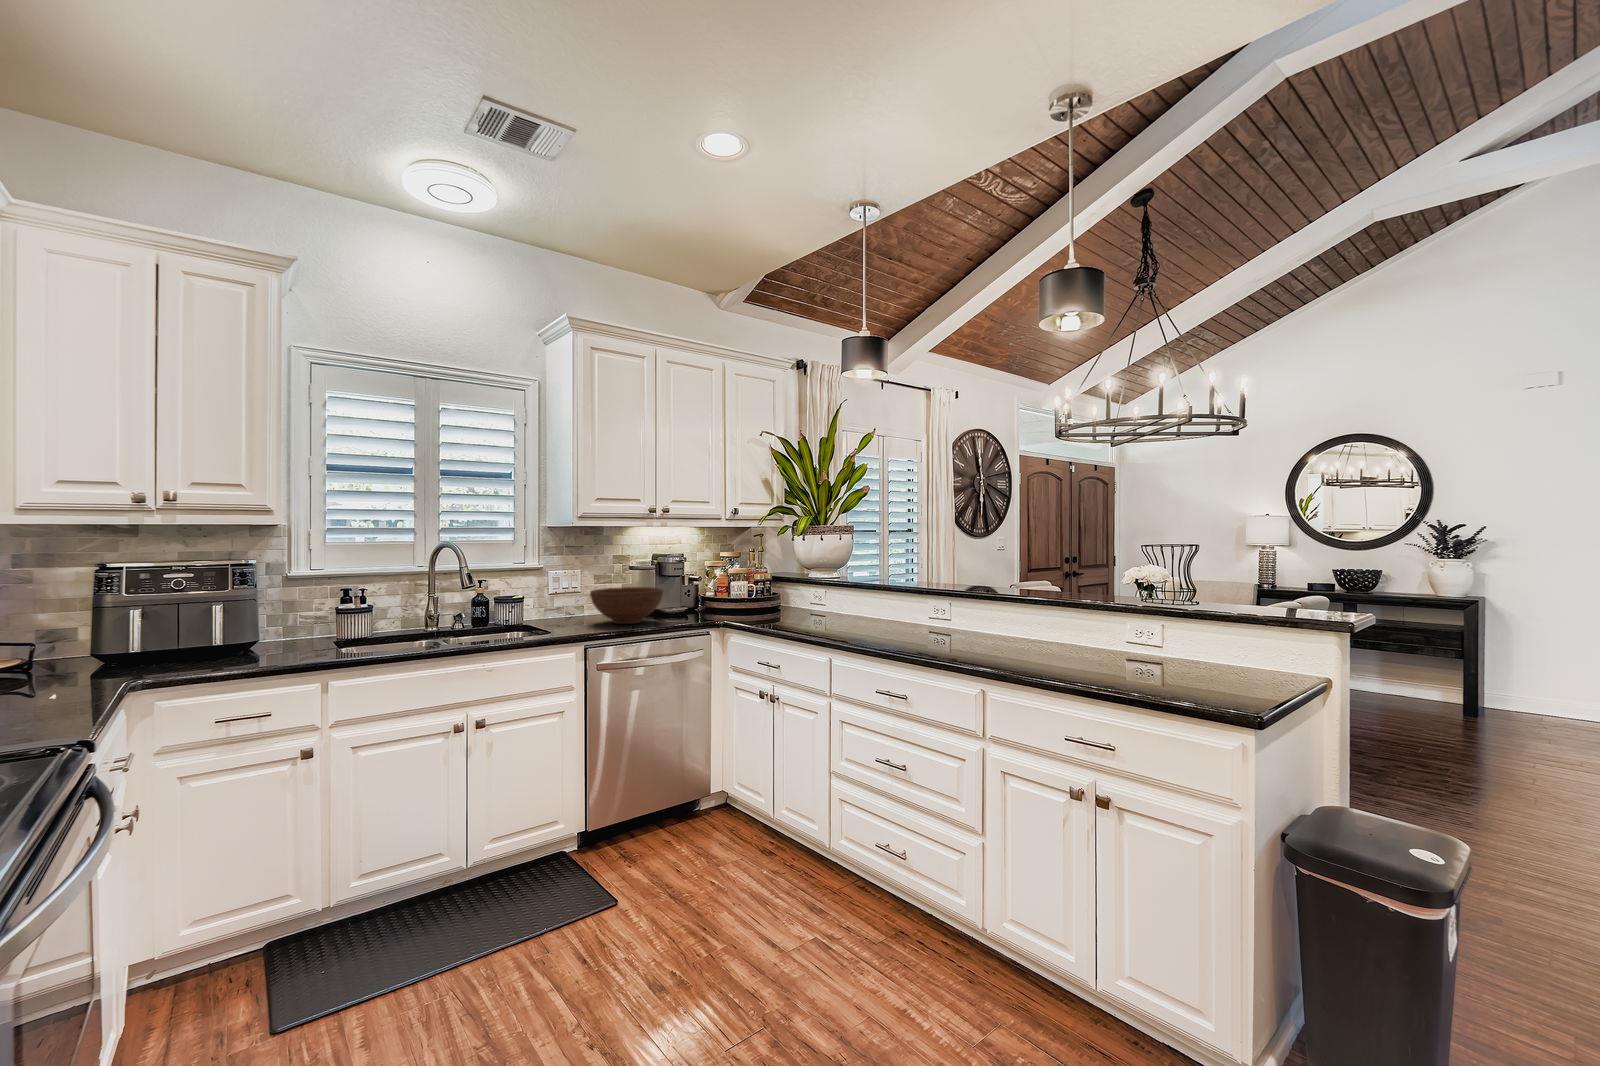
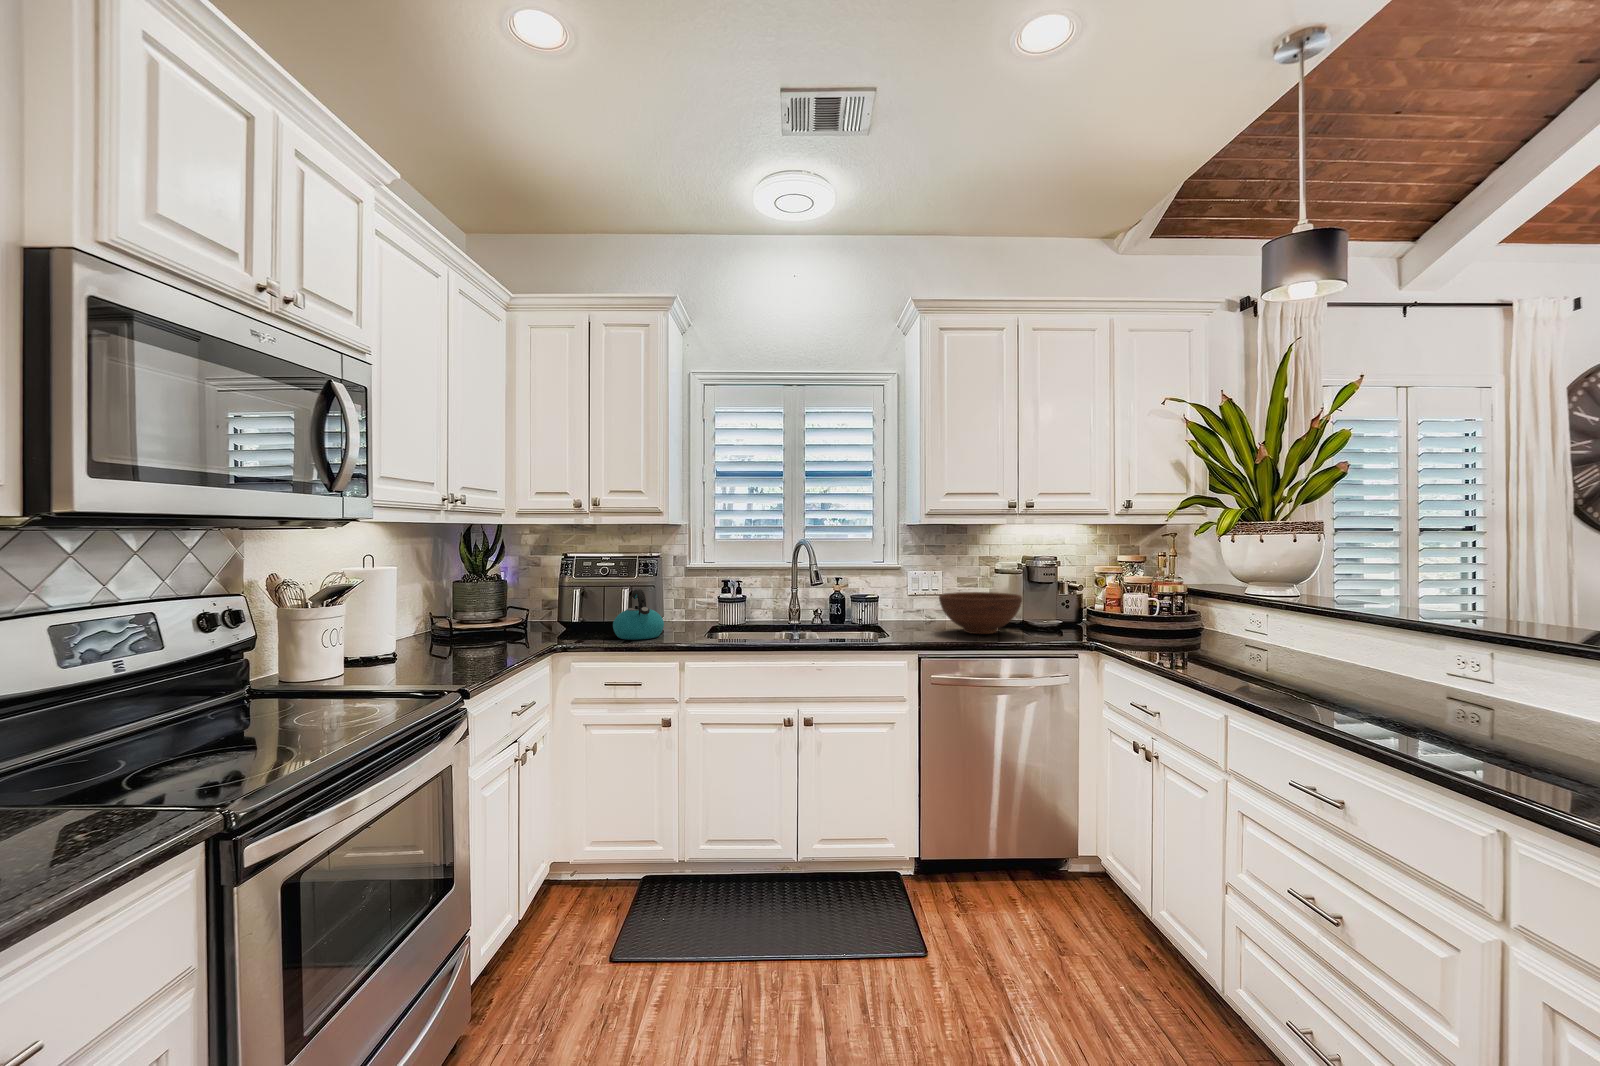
kettle: none [206,603,283,665] -> present [613,589,664,640]

